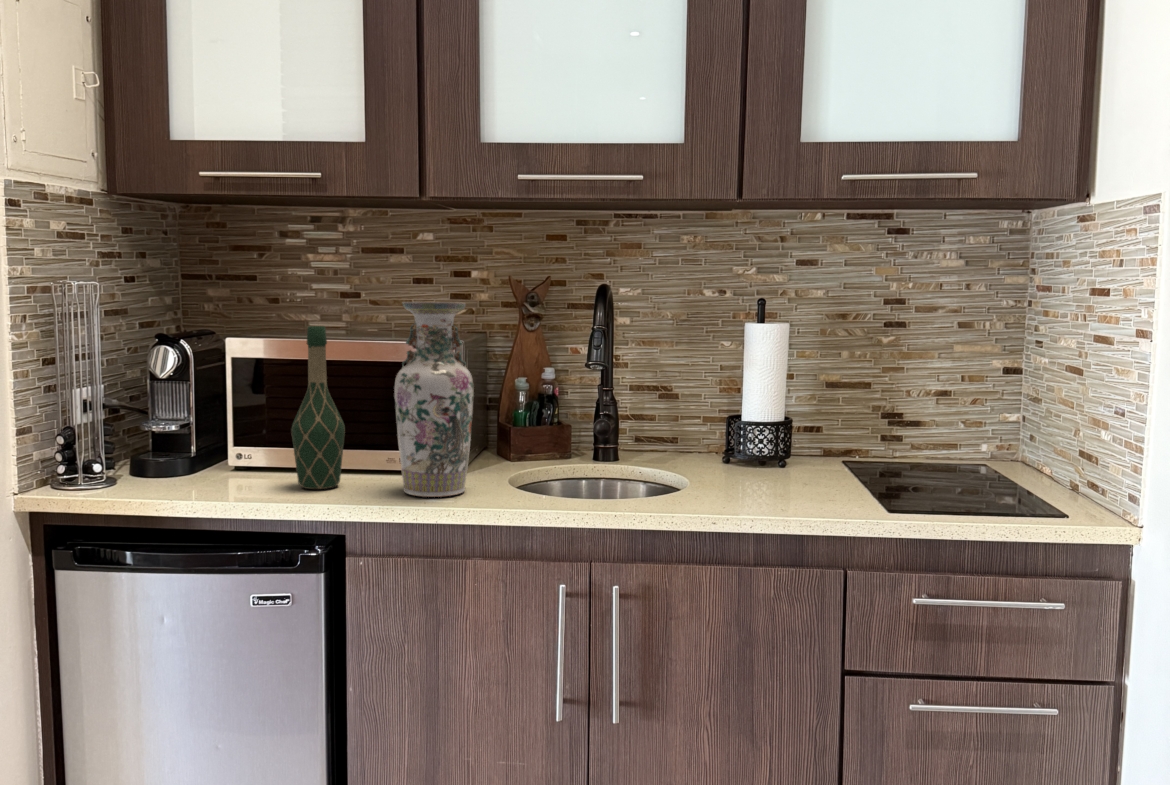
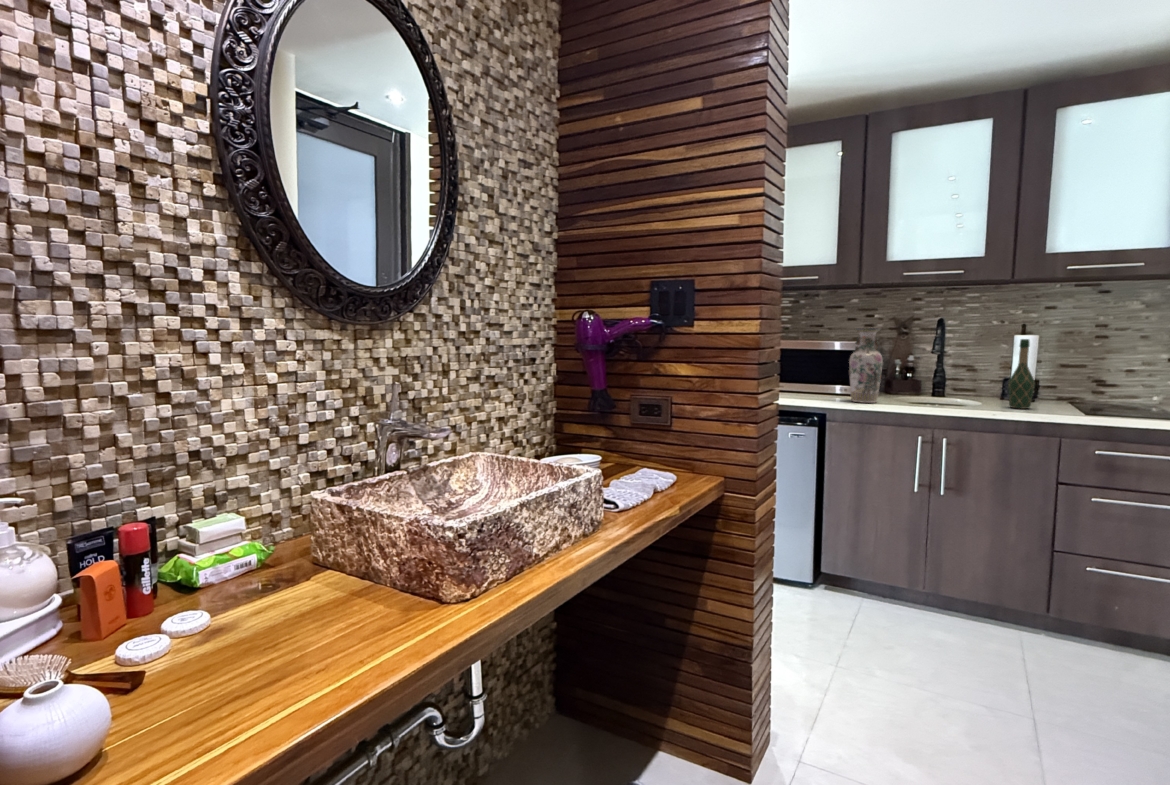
wine bottle: present [291,326,345,489] -> present [1008,339,1035,409]

